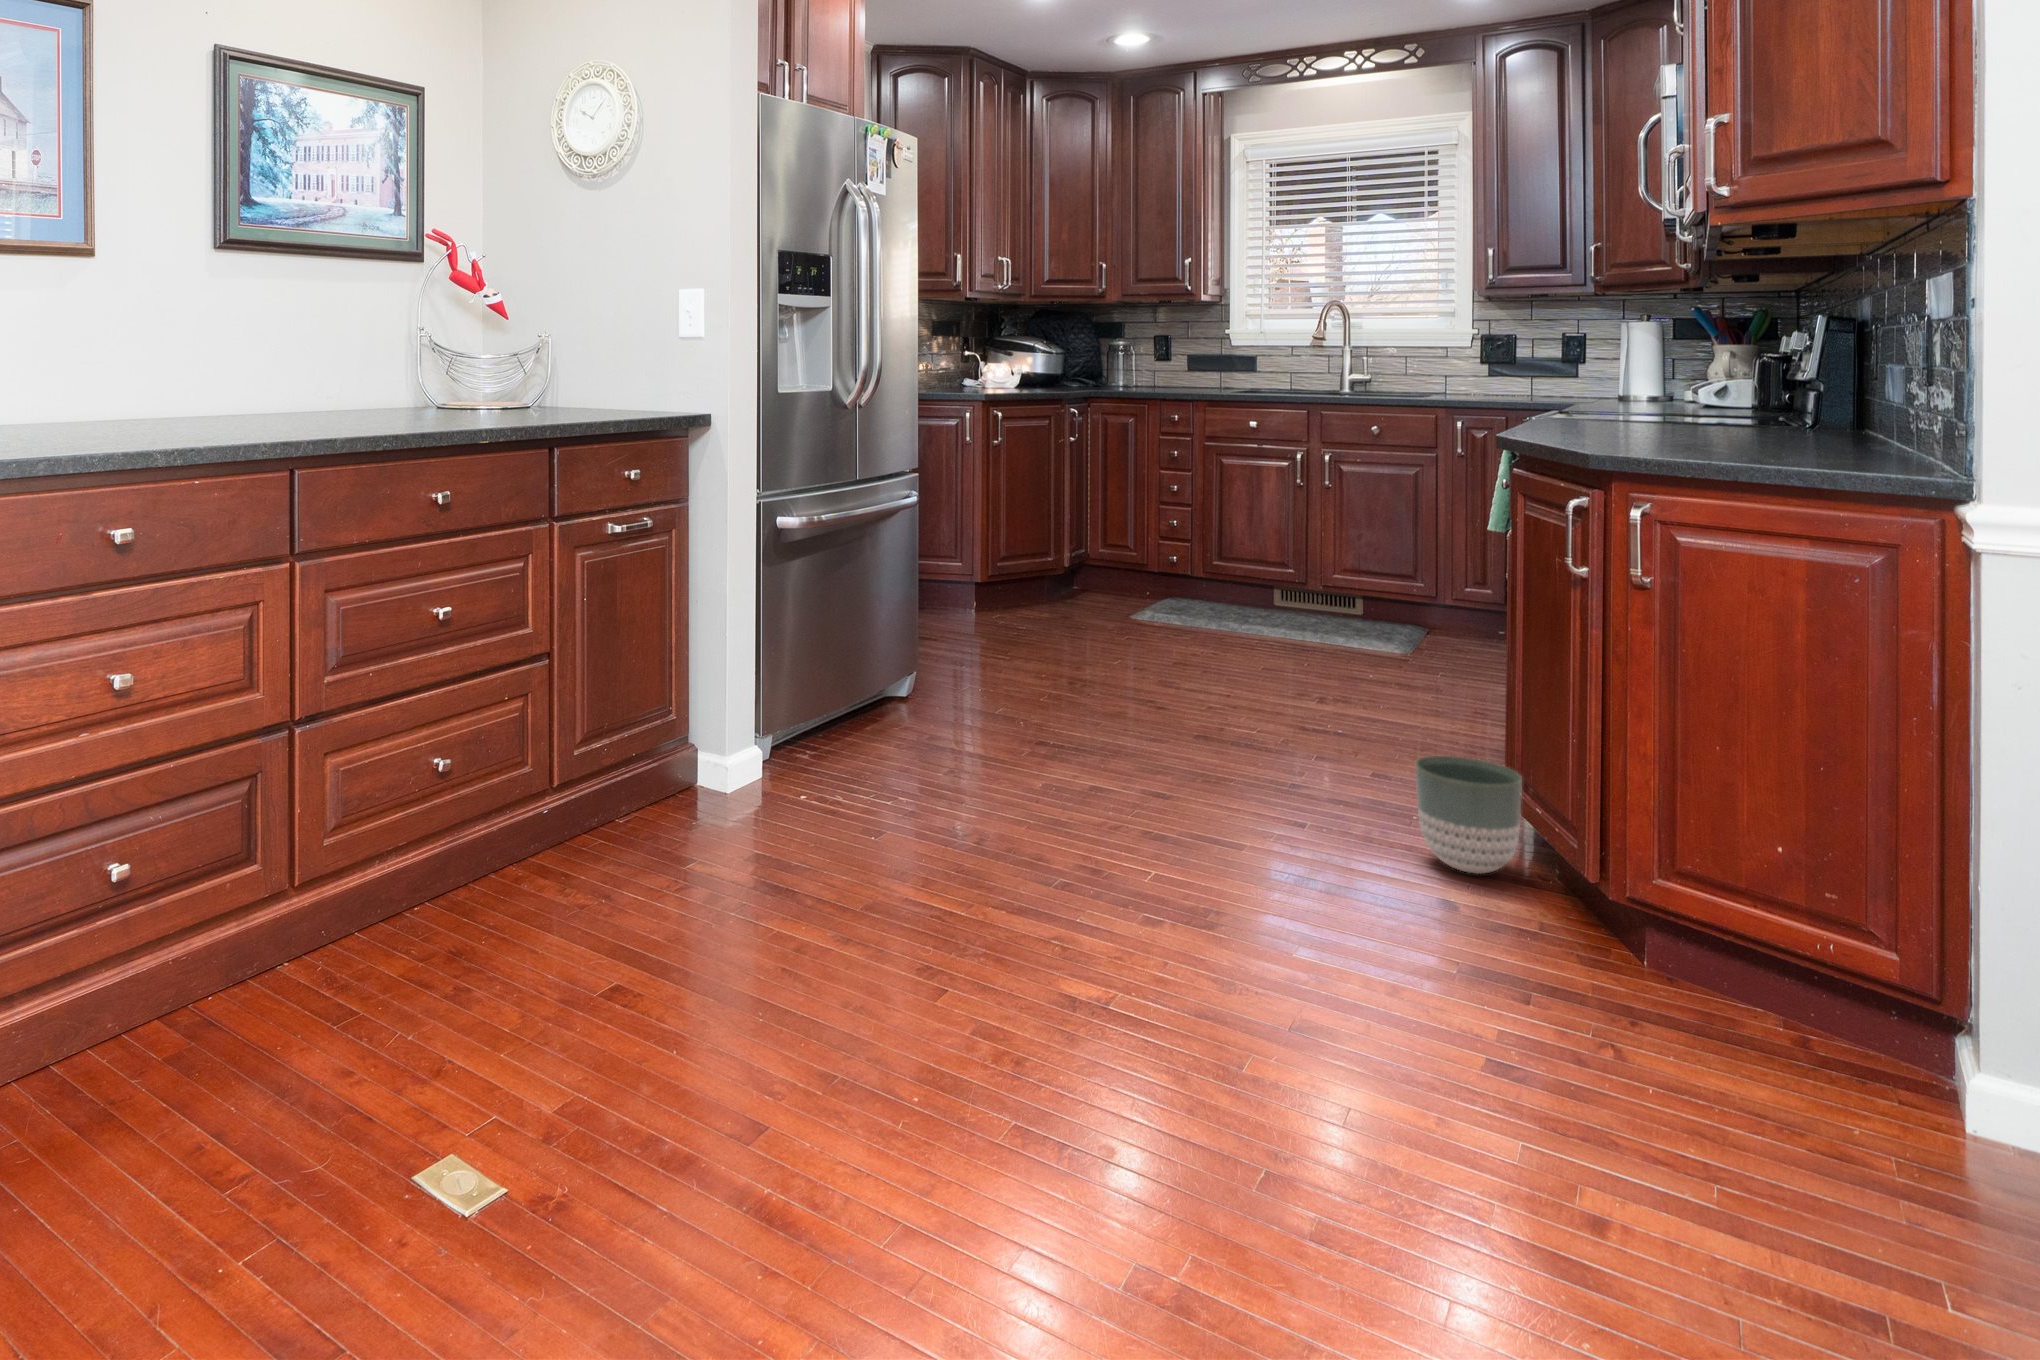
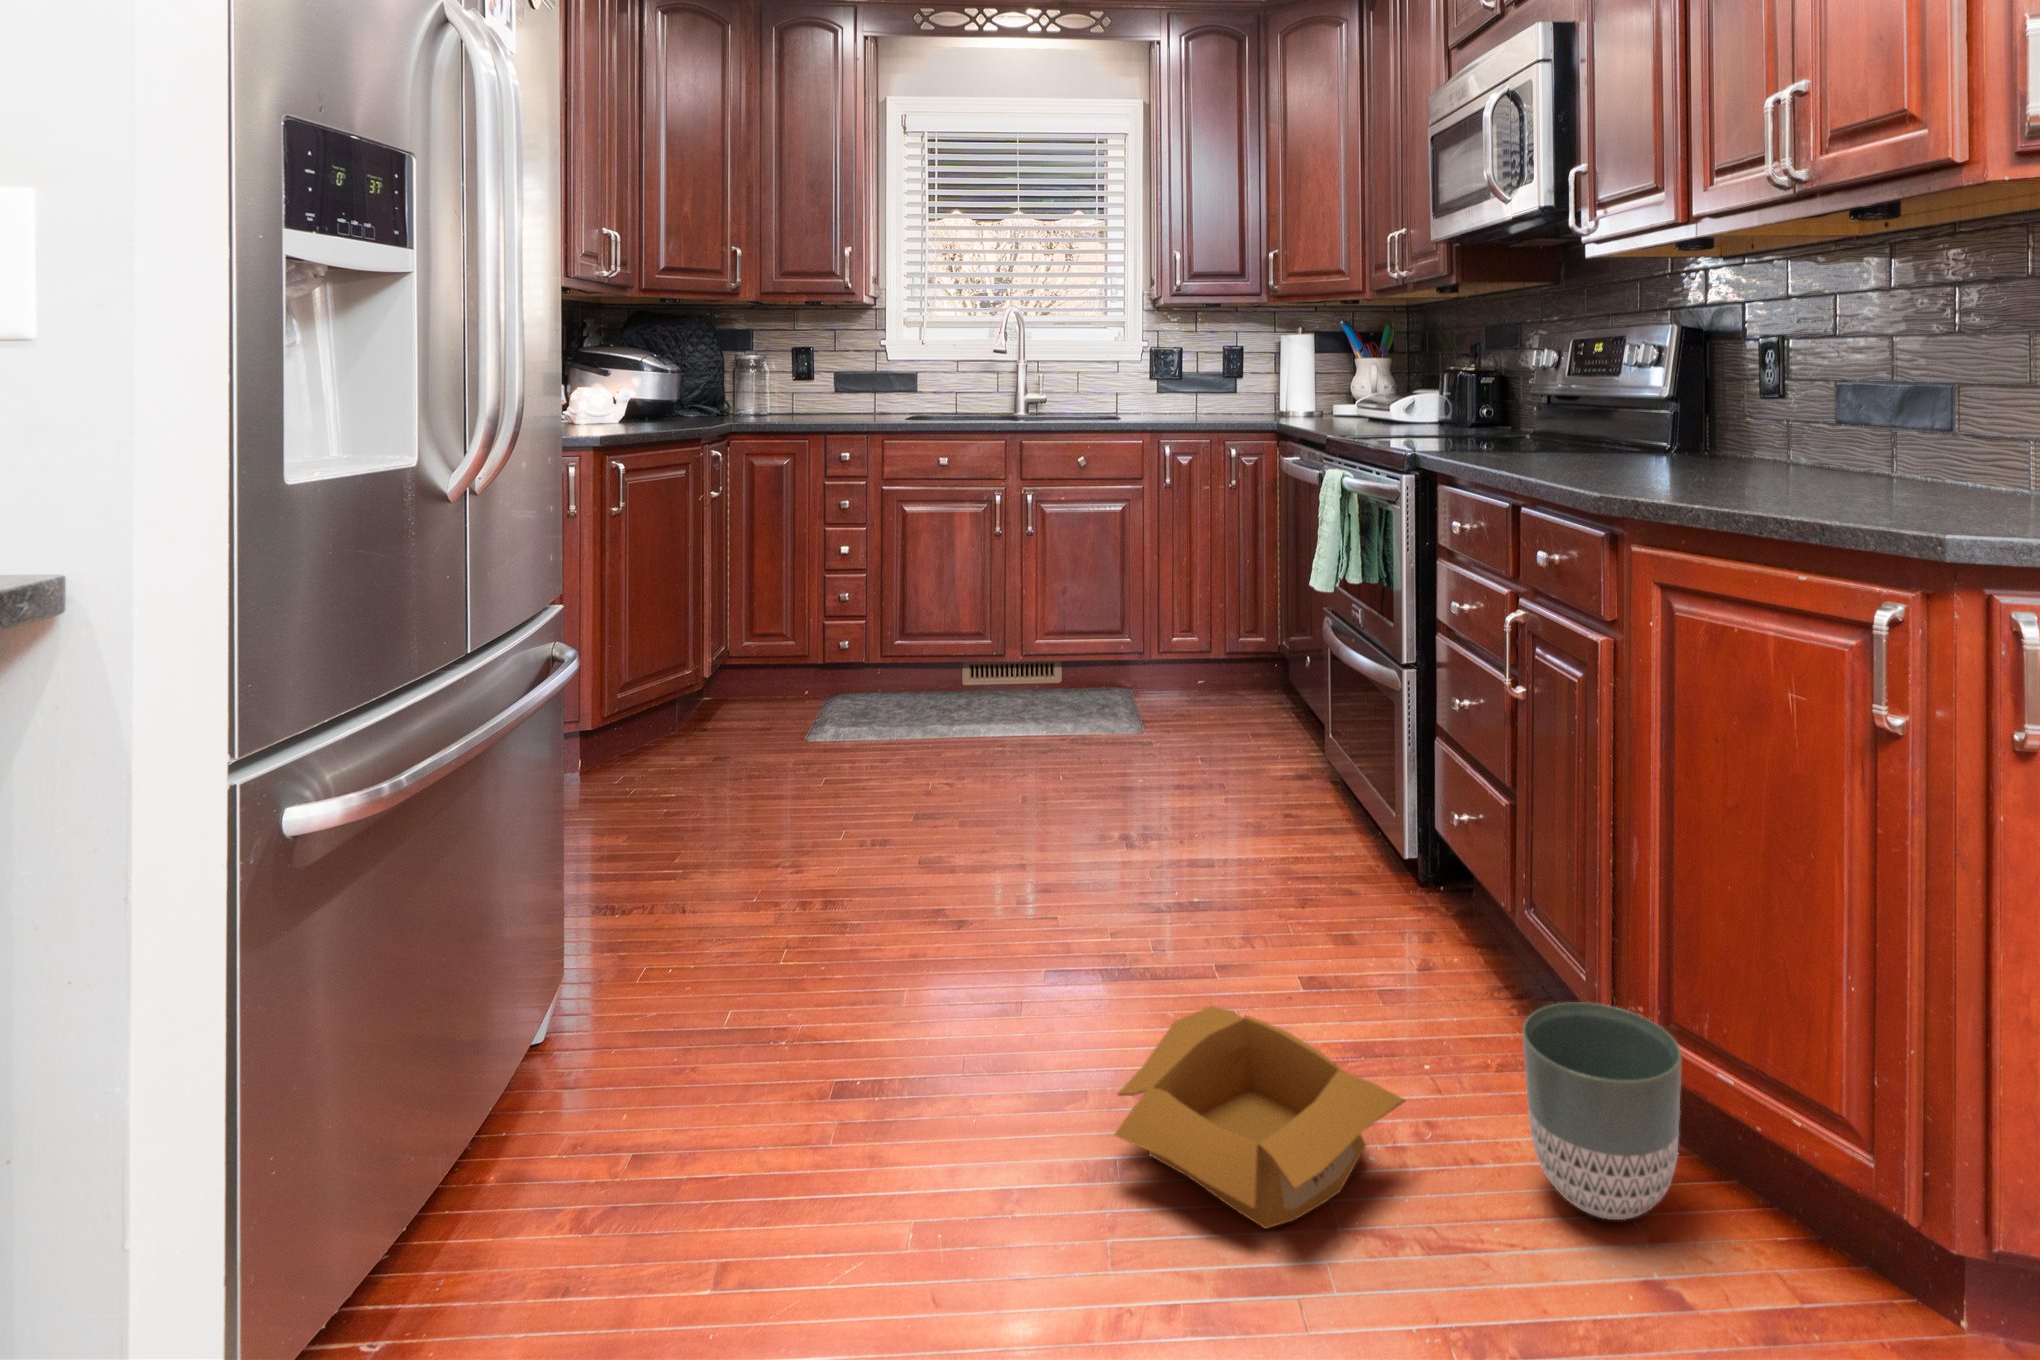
cardboard box: none [1175,735,1354,825] -> present [1114,1006,1405,1229]

